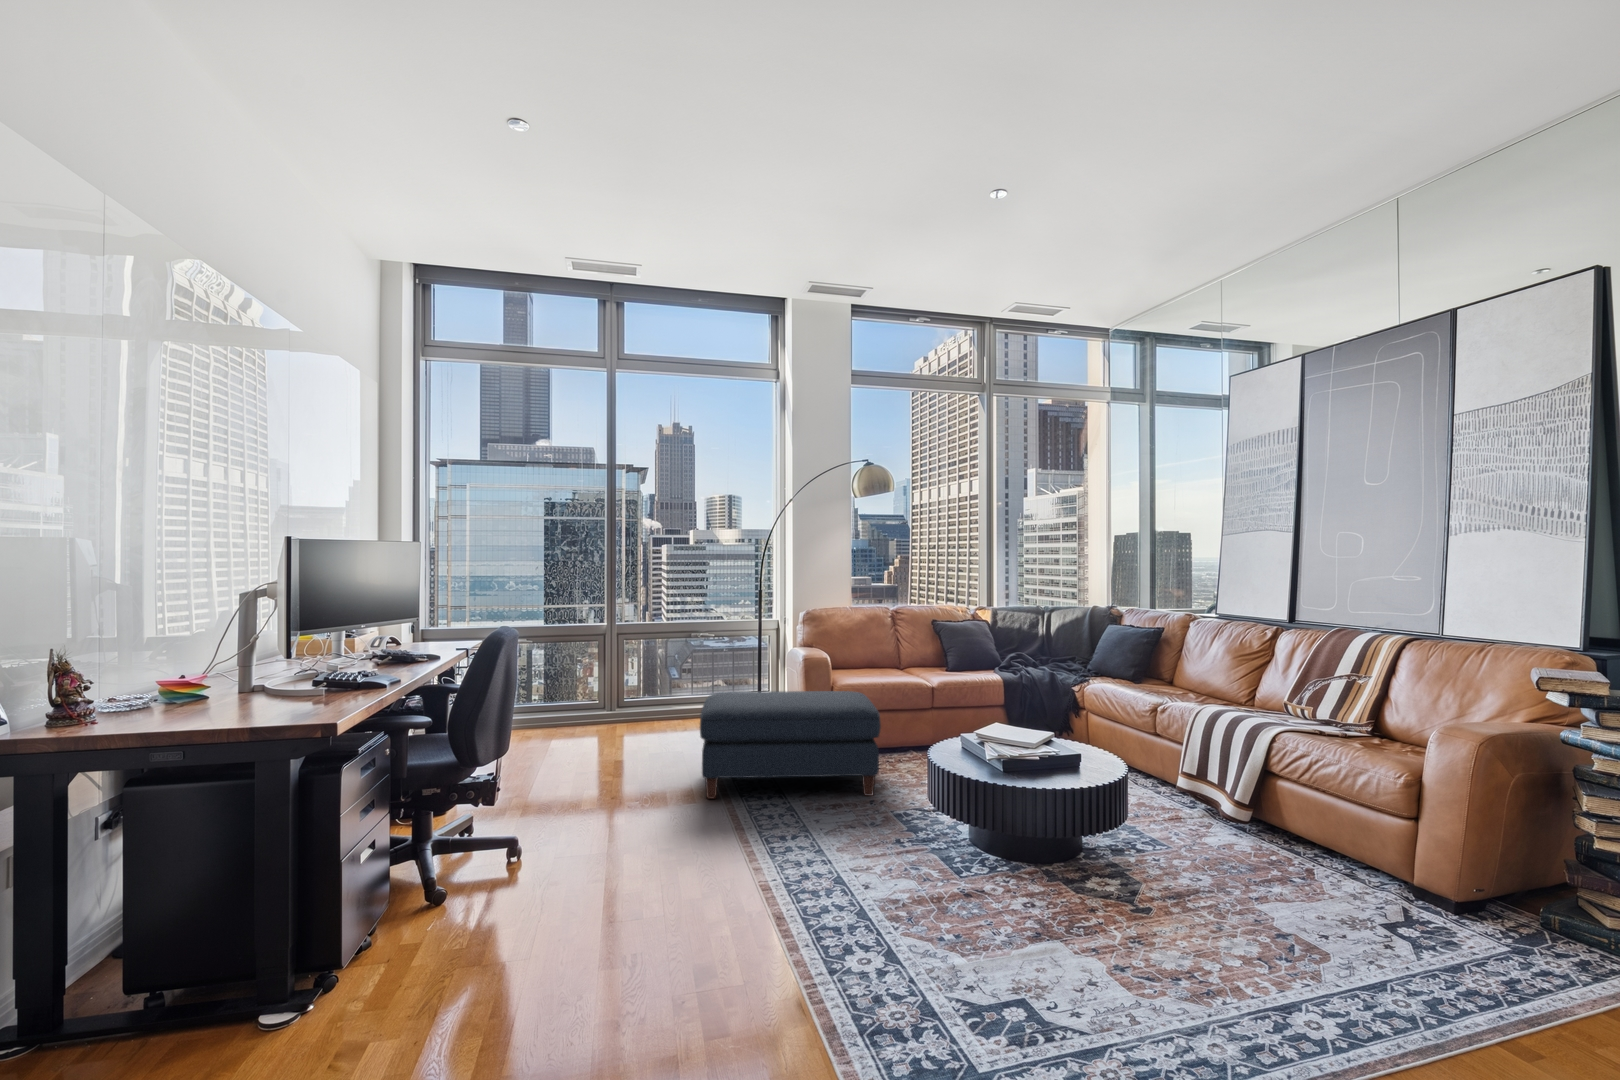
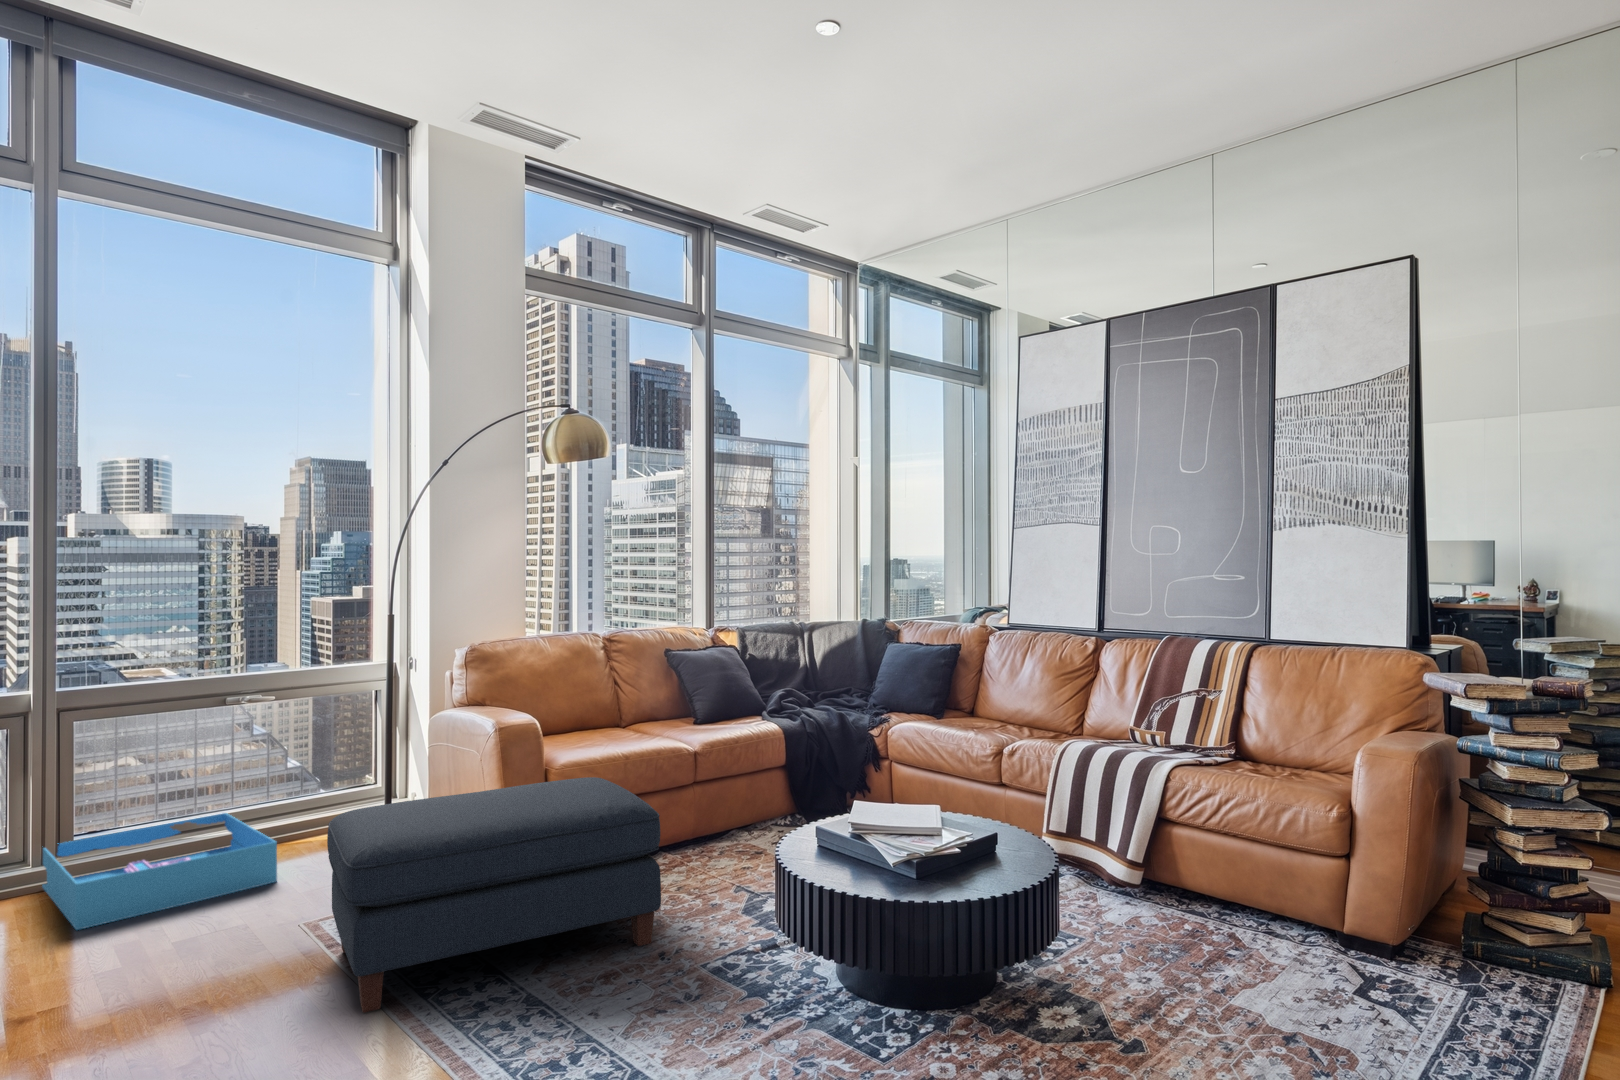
storage bin: none [599,695,700,742] -> present [42,813,277,930]

